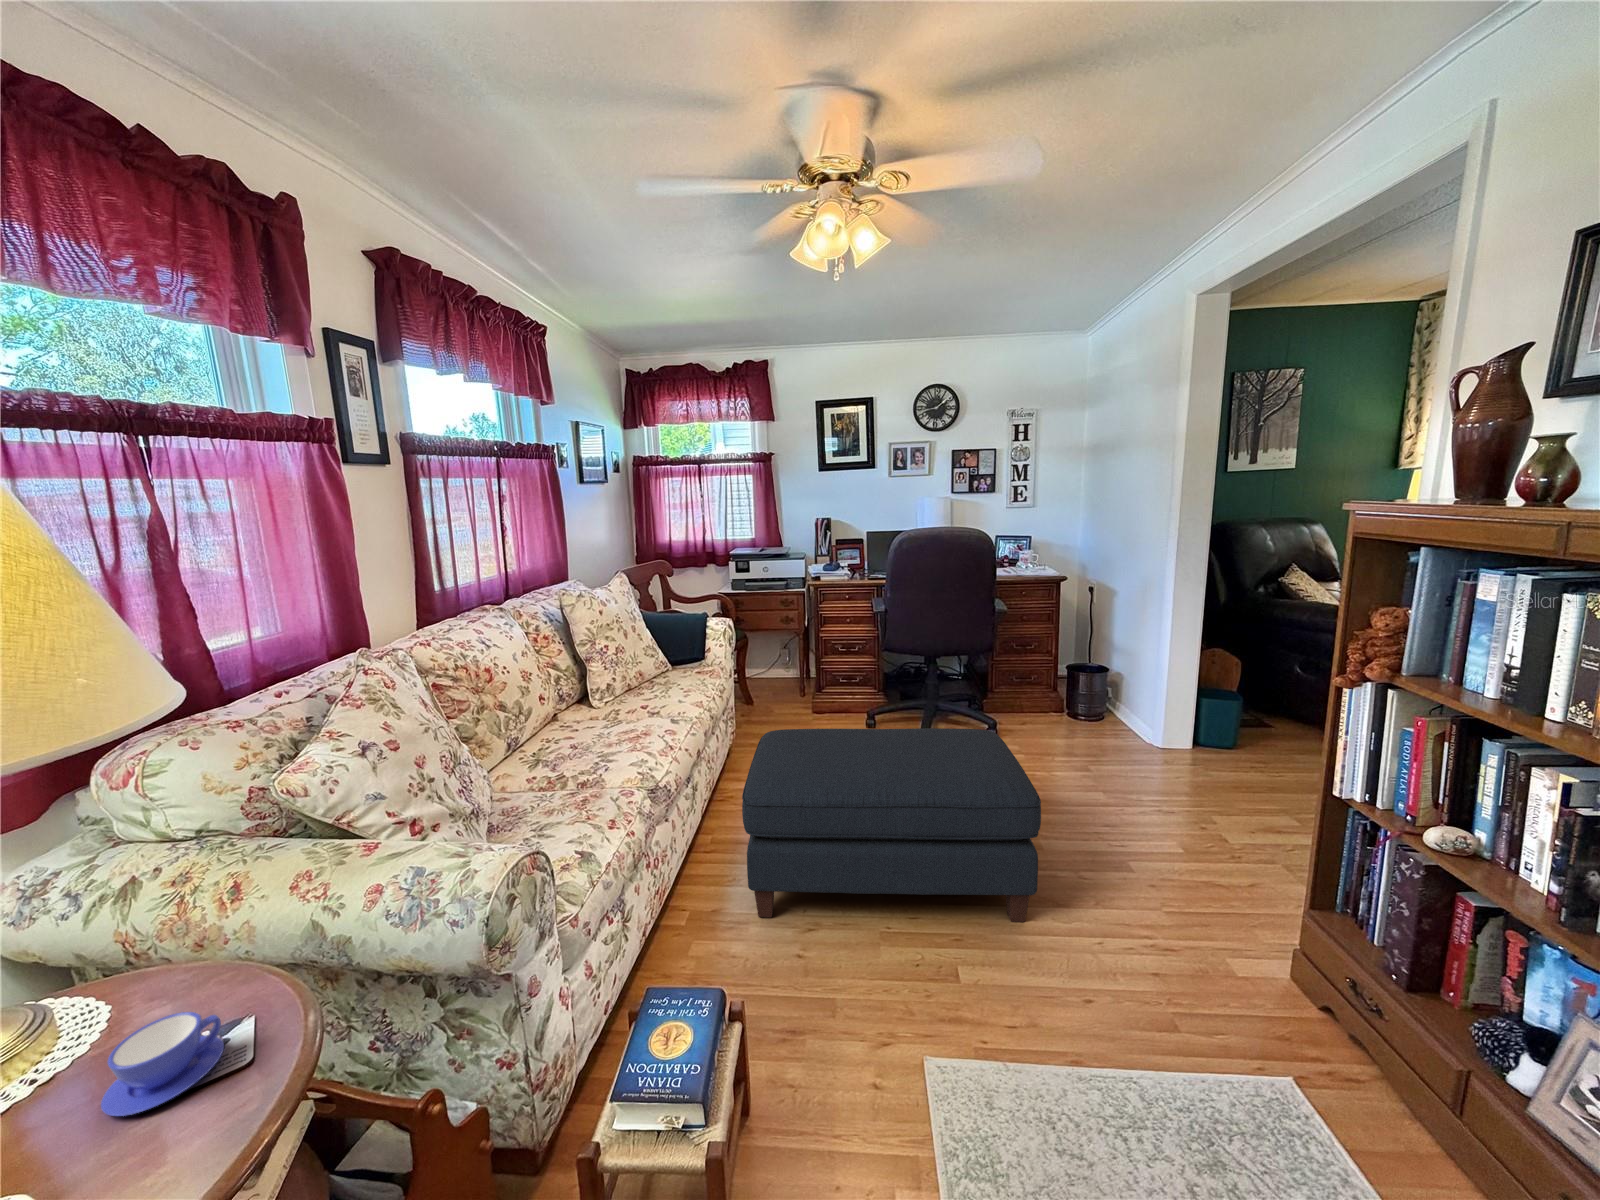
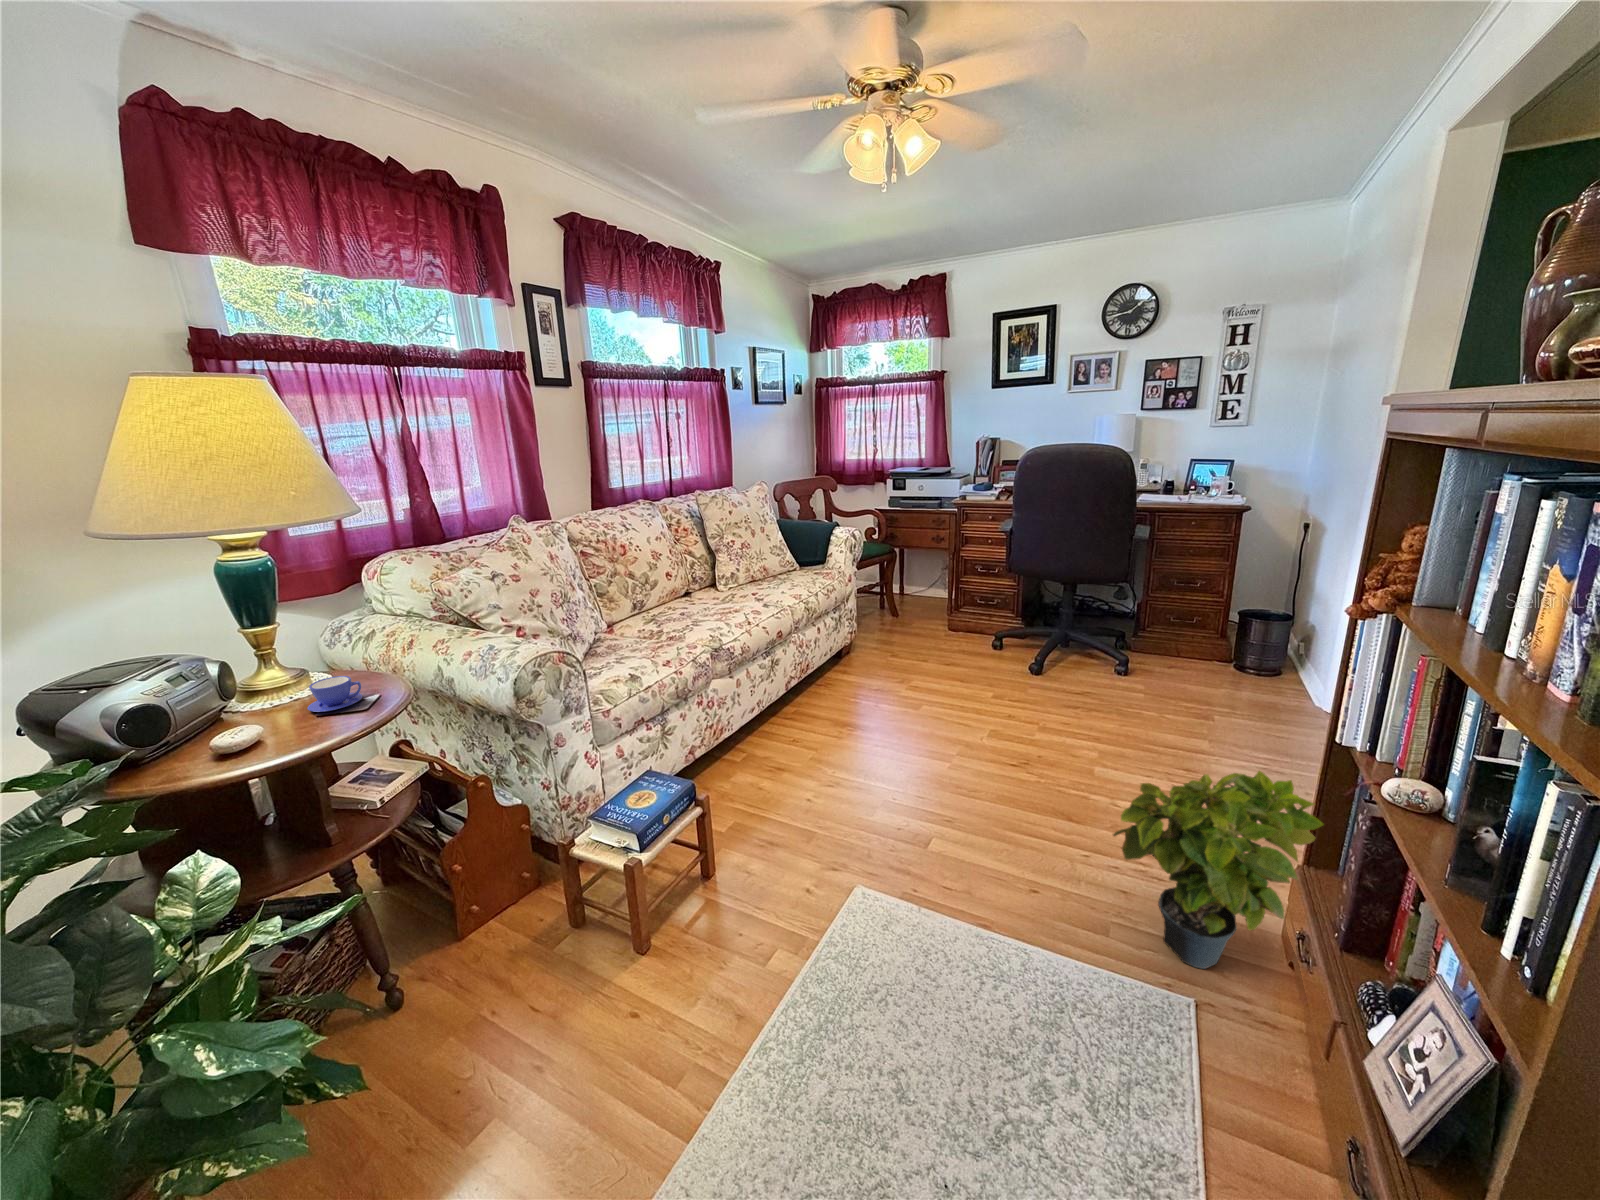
ottoman: present [742,728,1041,922] -> none [781,626,1063,828]
potted plant: none [1178,827,1374,1031] -> present [1113,771,1324,969]

